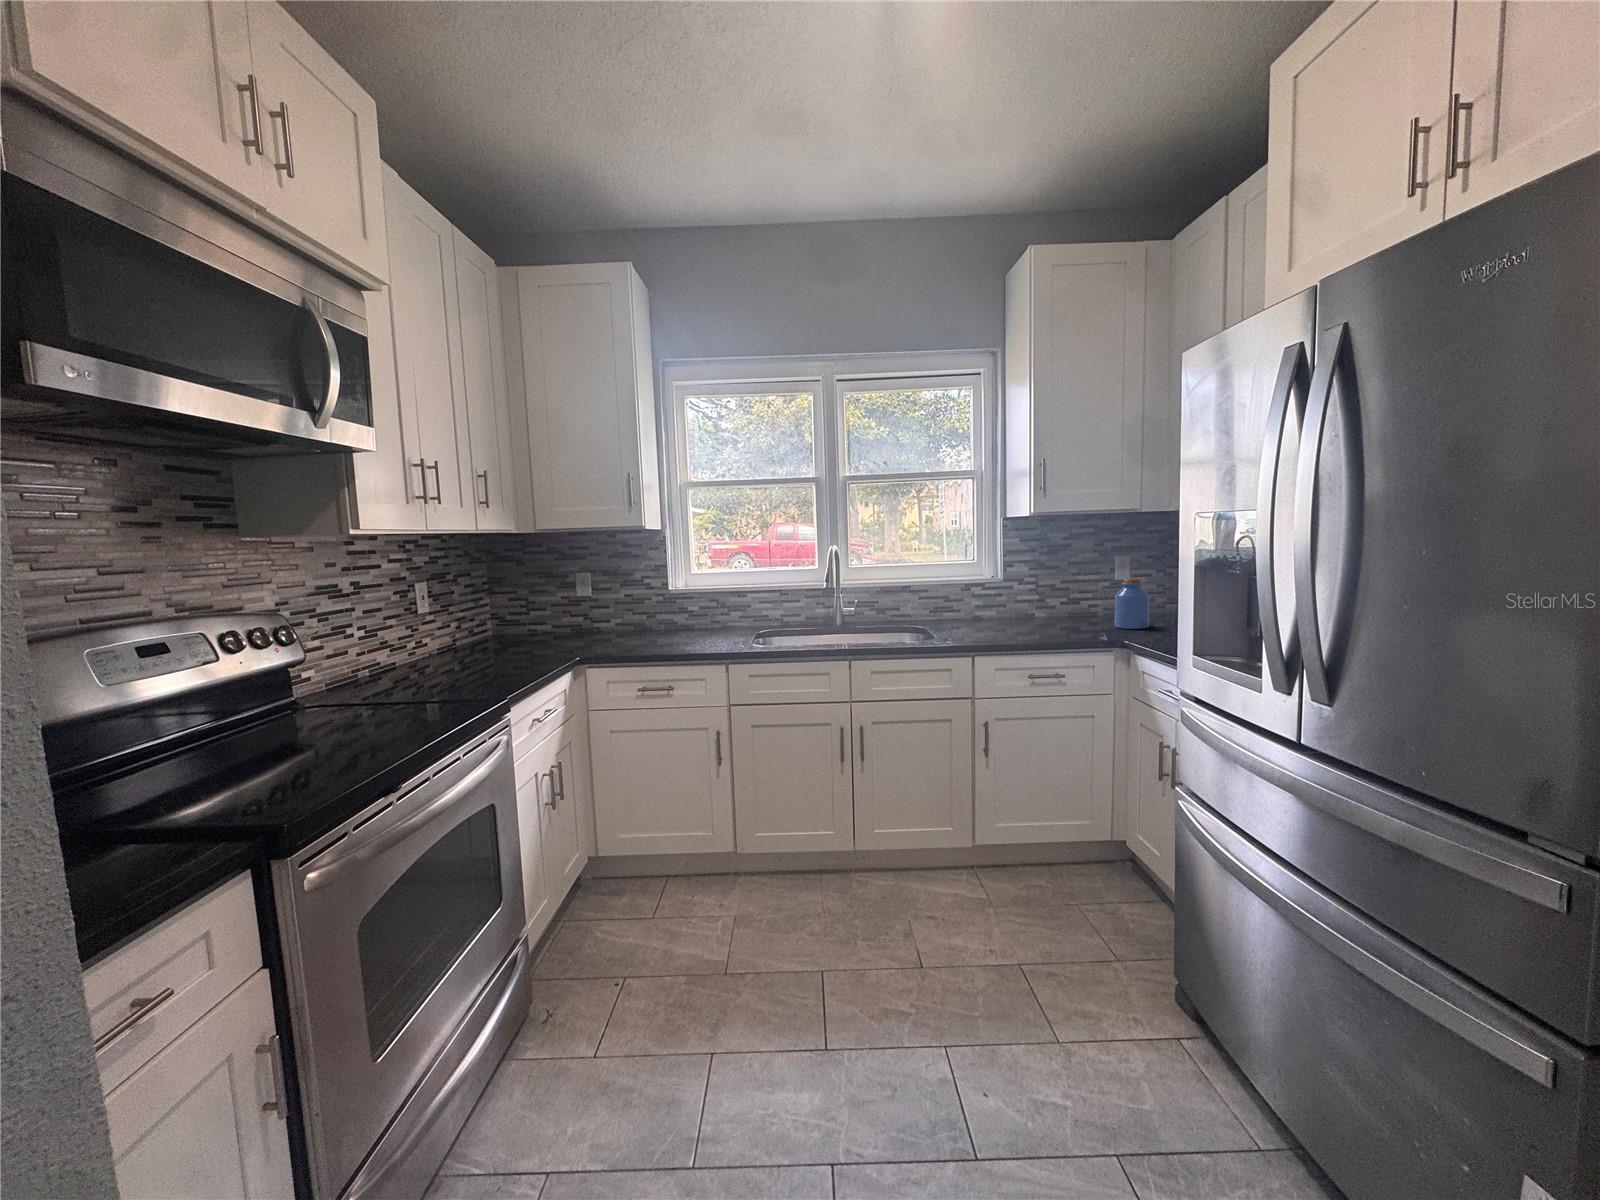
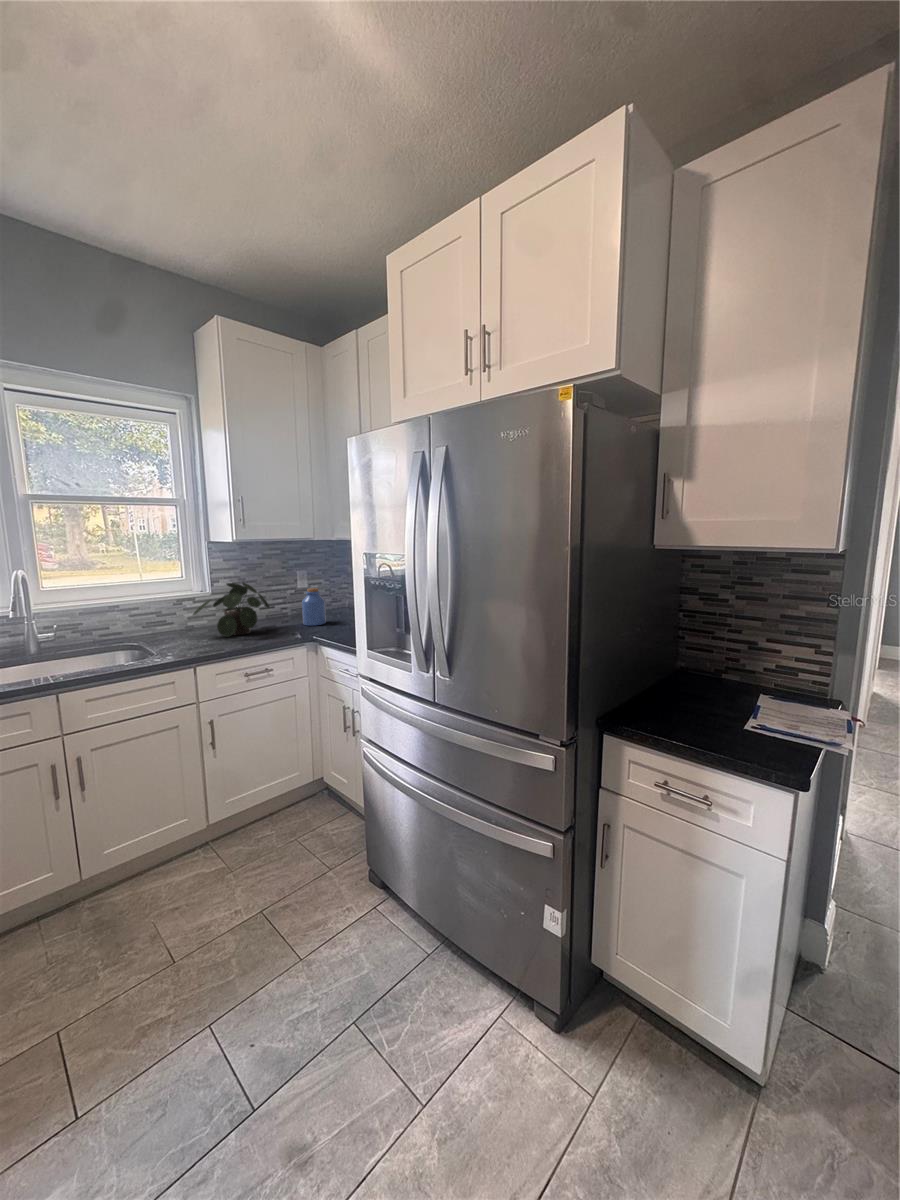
potted plant: none [979,566,1070,630] -> present [193,583,269,637]

